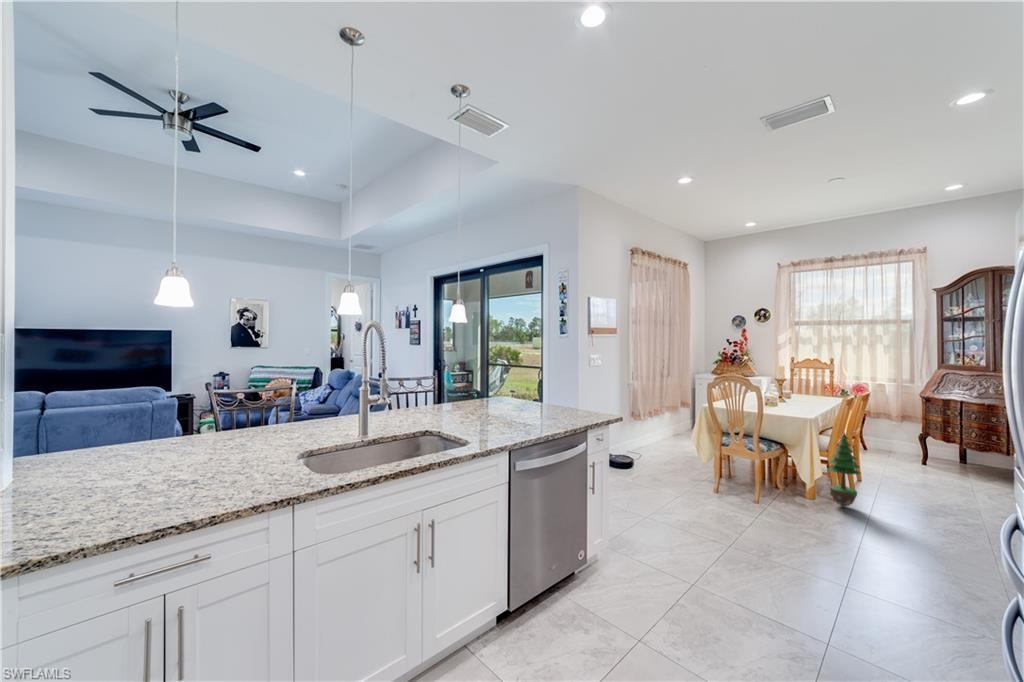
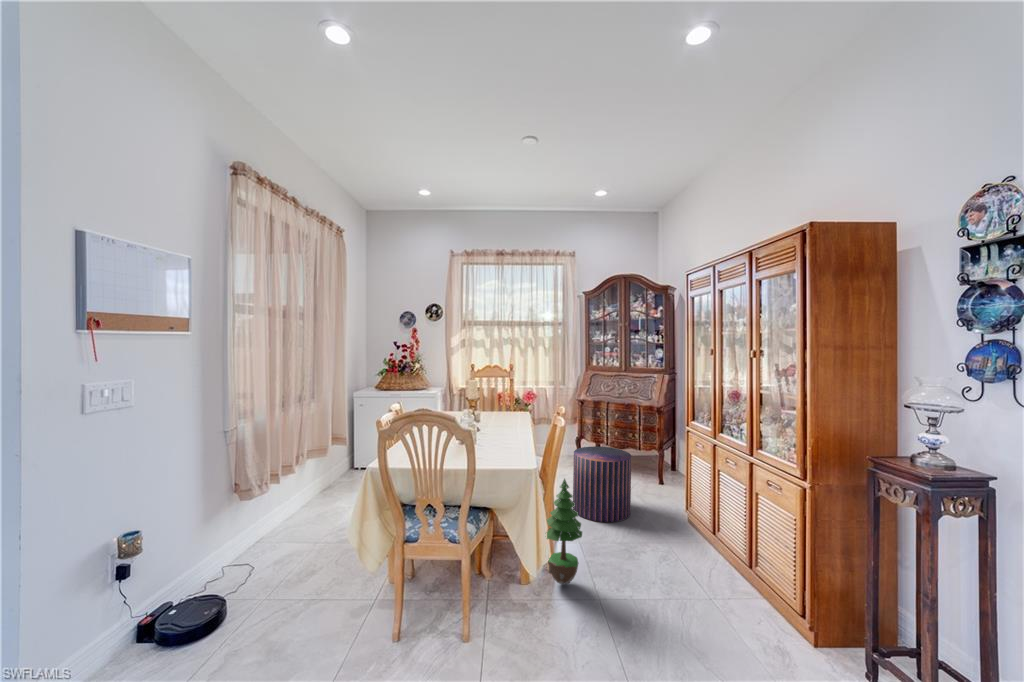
pouf: none [886,431,959,497] -> present [573,446,631,522]

